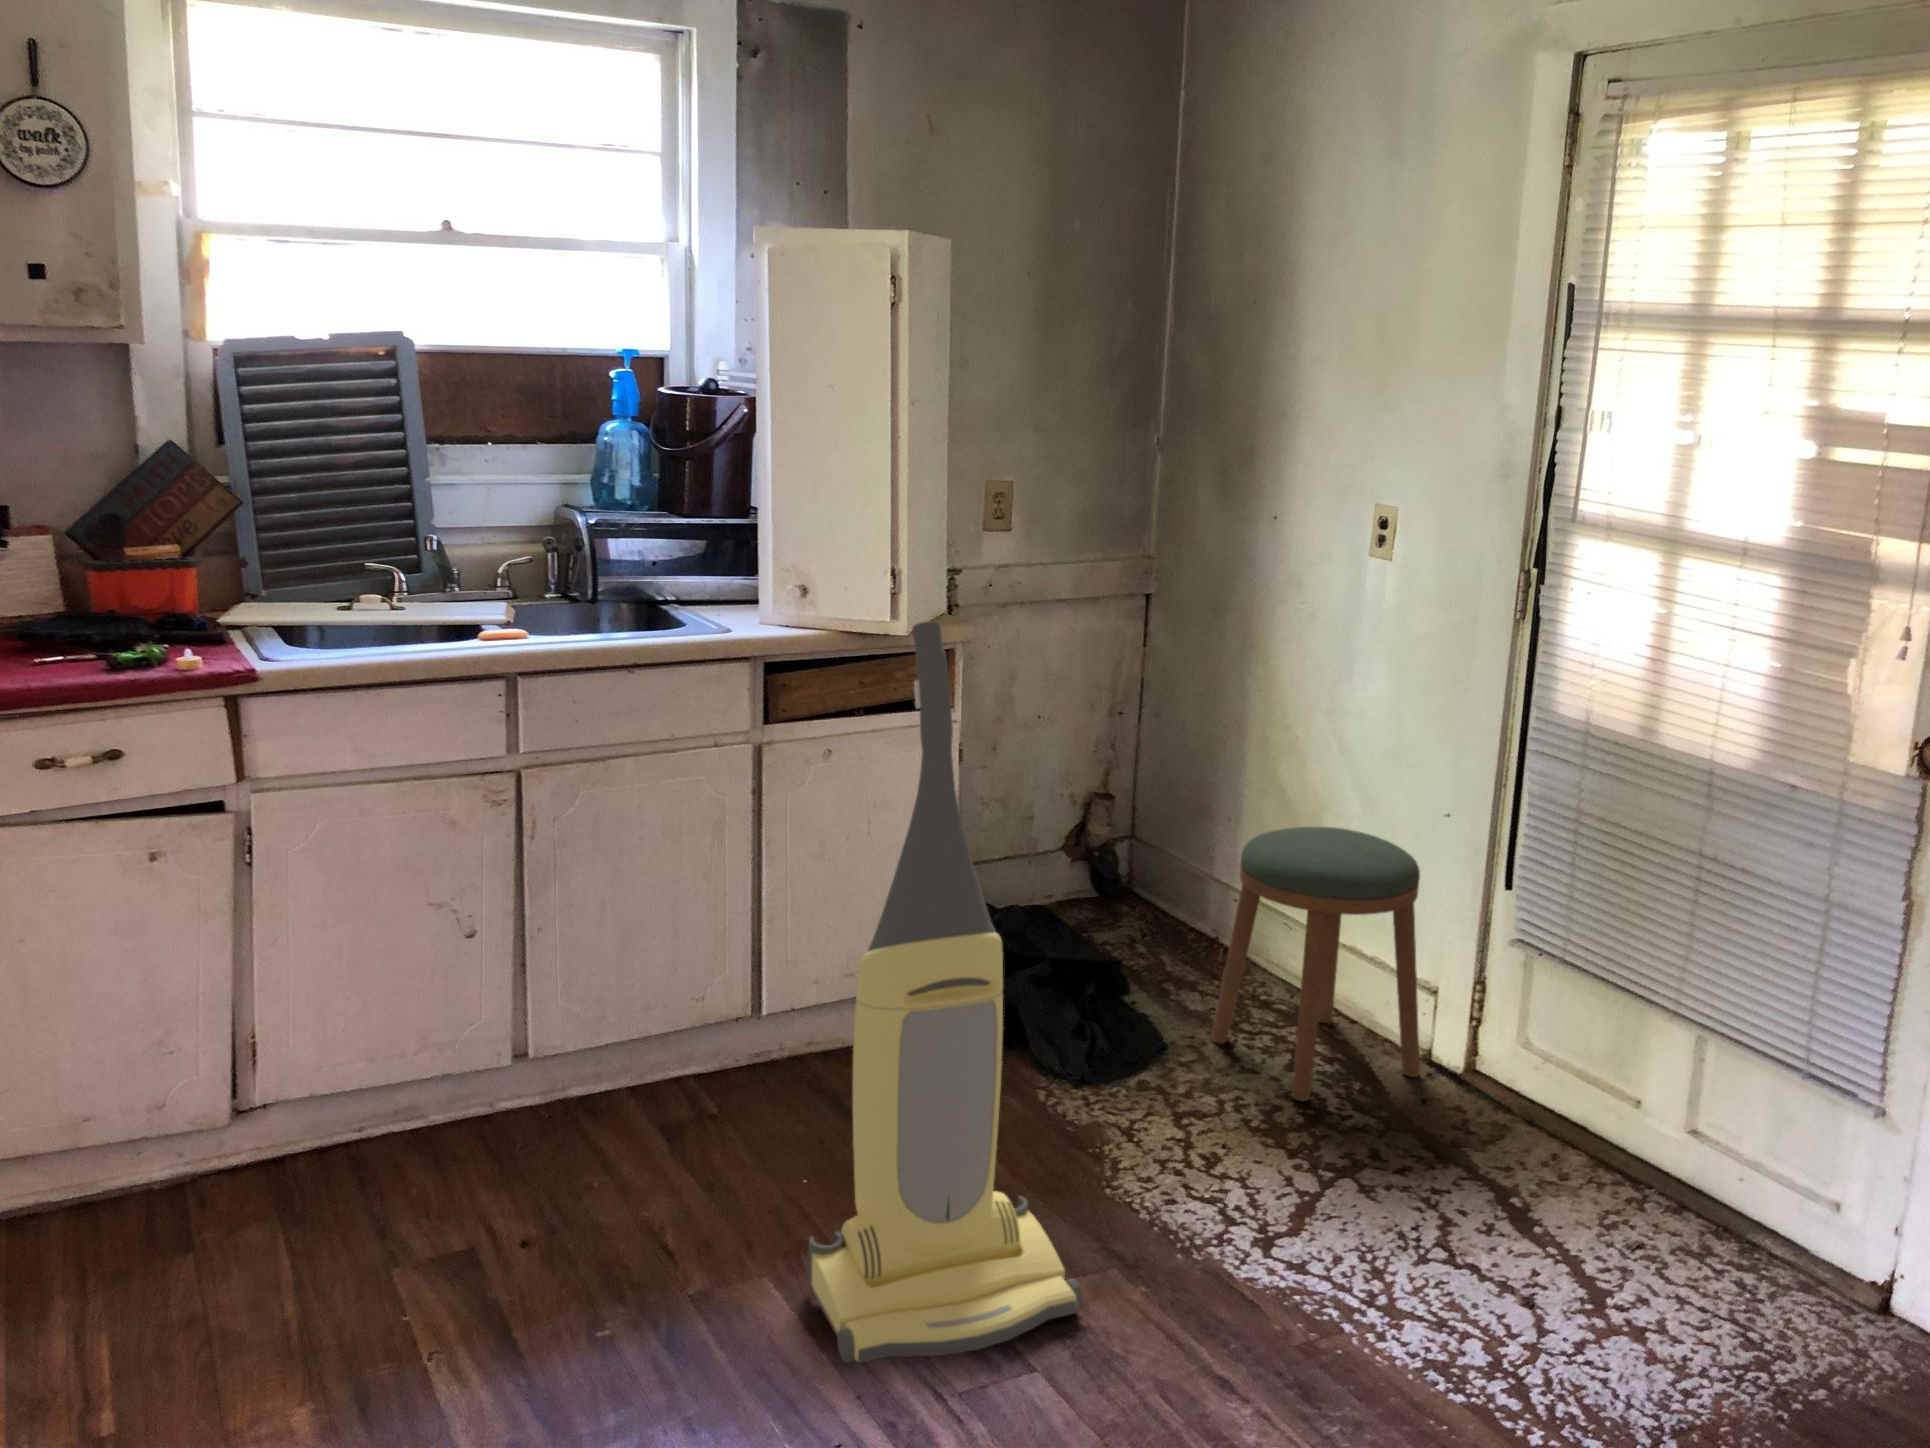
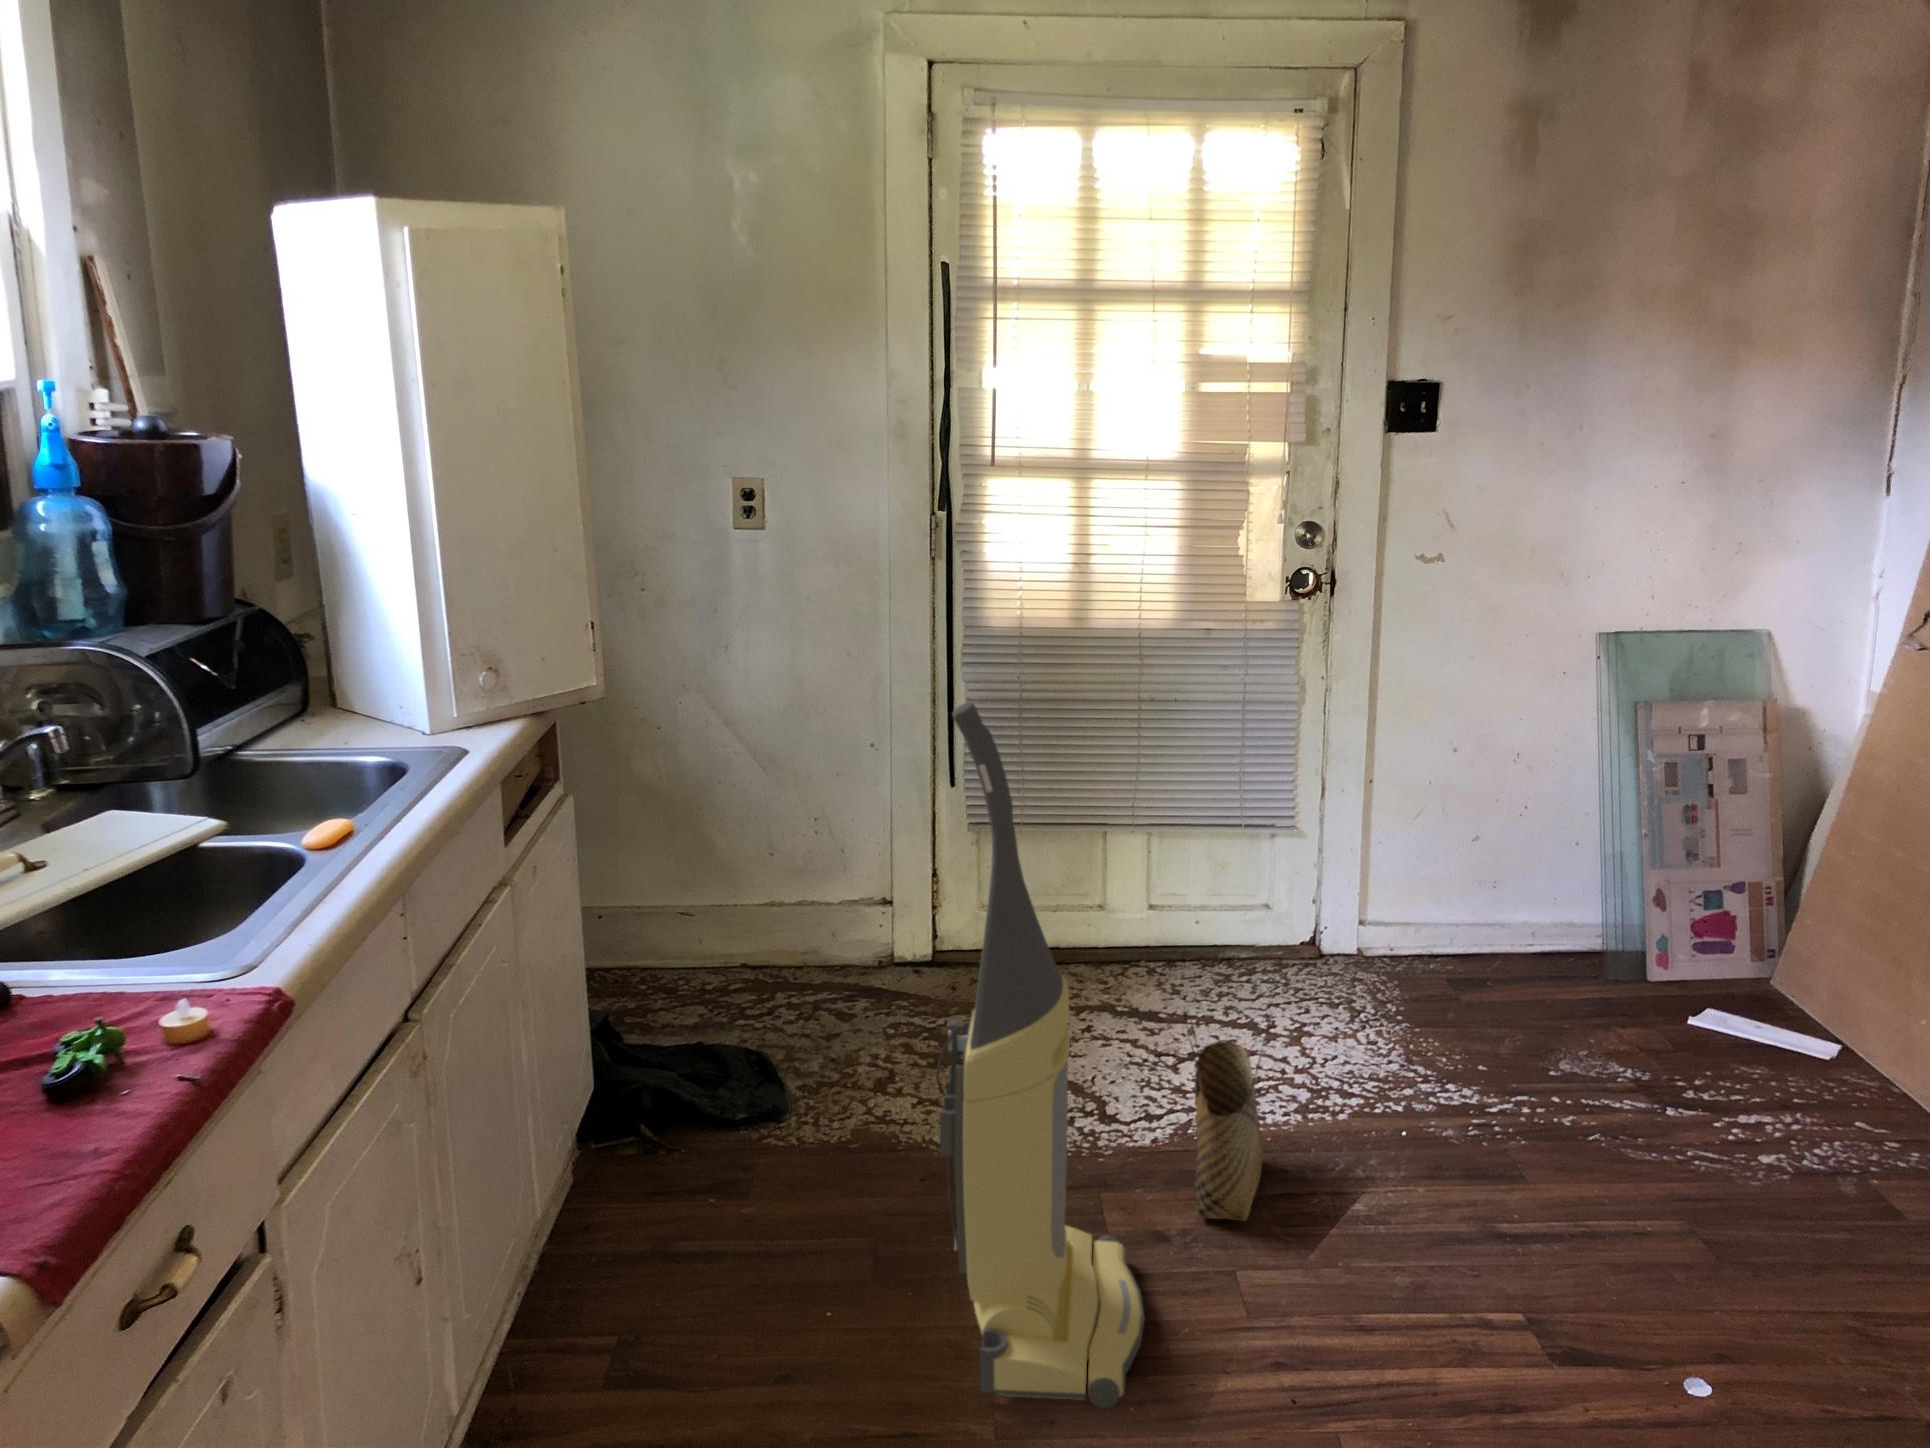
stool: present [1211,827,1420,1101] -> none [749,786,918,1040]
woven basket: none [1197,1108,1366,1378] -> present [1184,1008,1272,1221]

